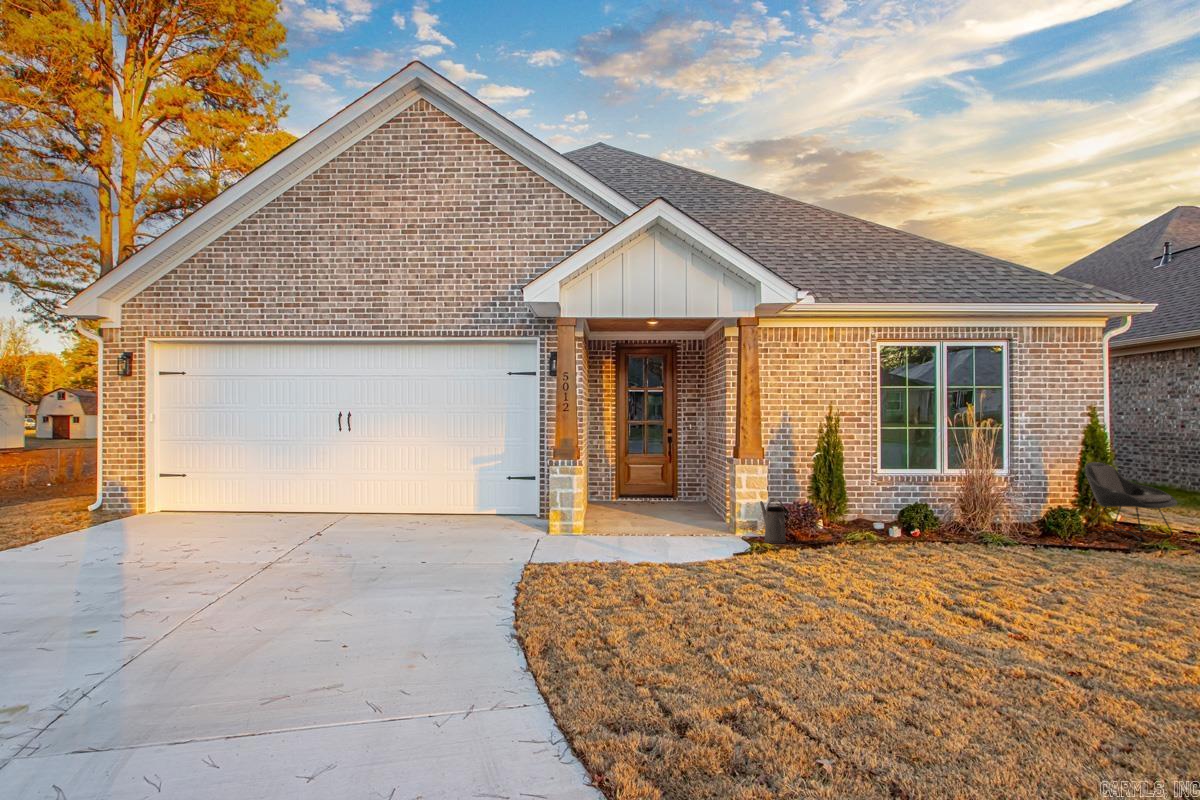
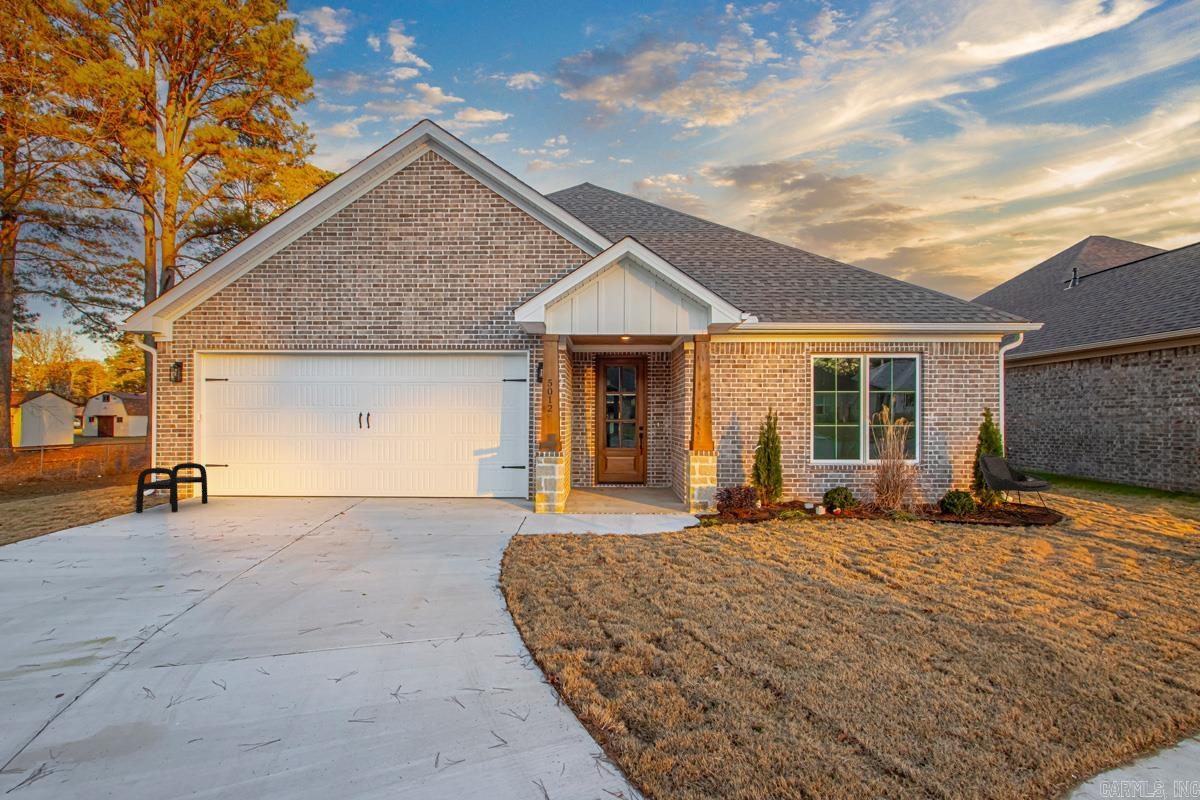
bench: none [74,472,161,531] -> present [136,463,208,513]
watering can: present [760,499,786,544] -> none [711,484,731,521]

